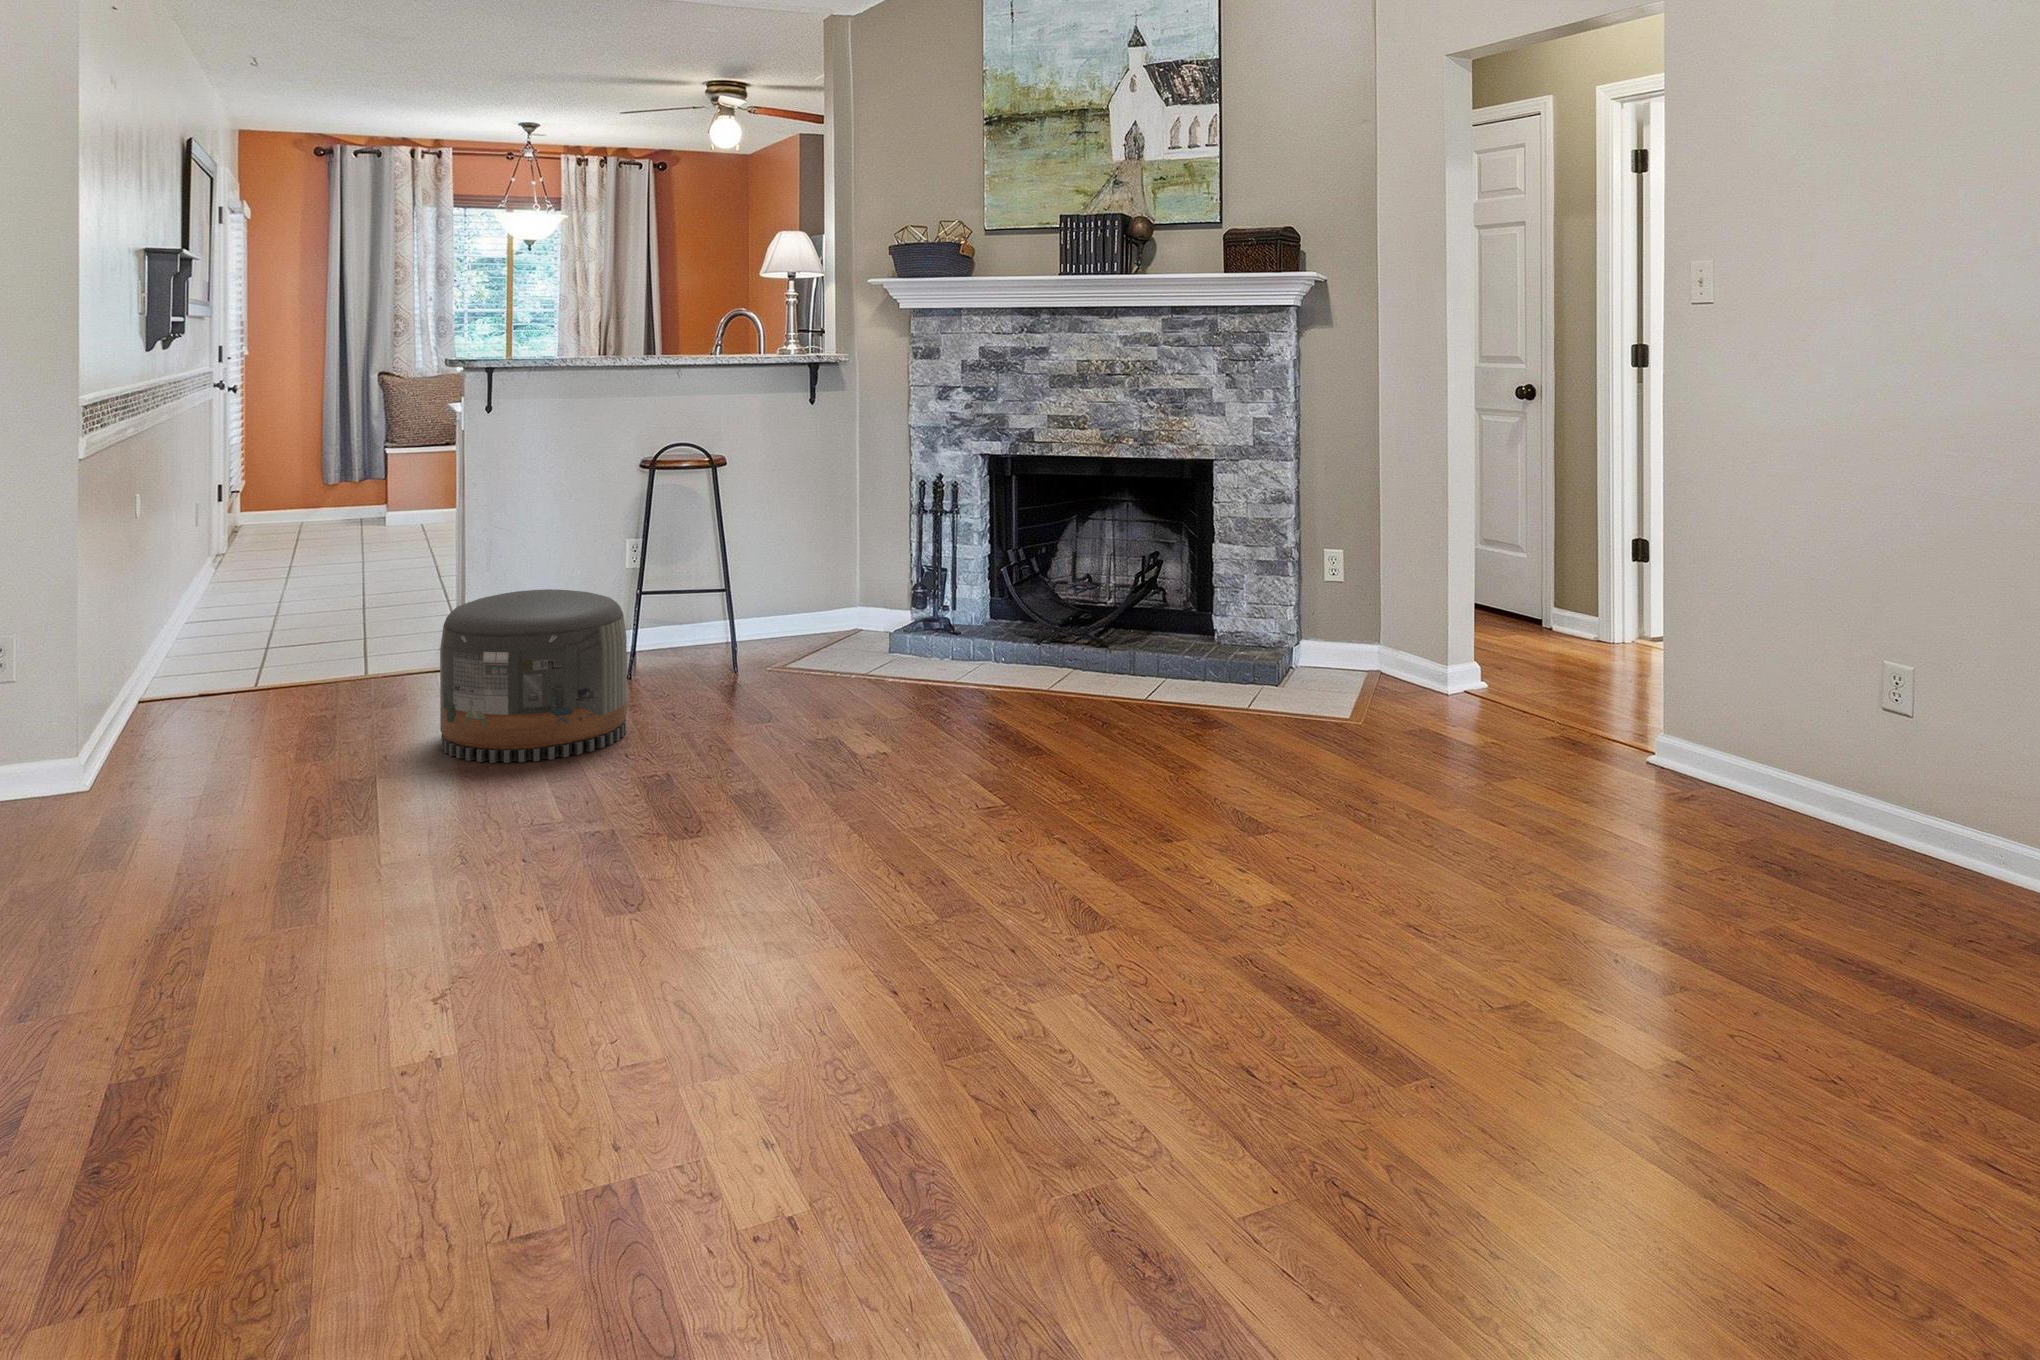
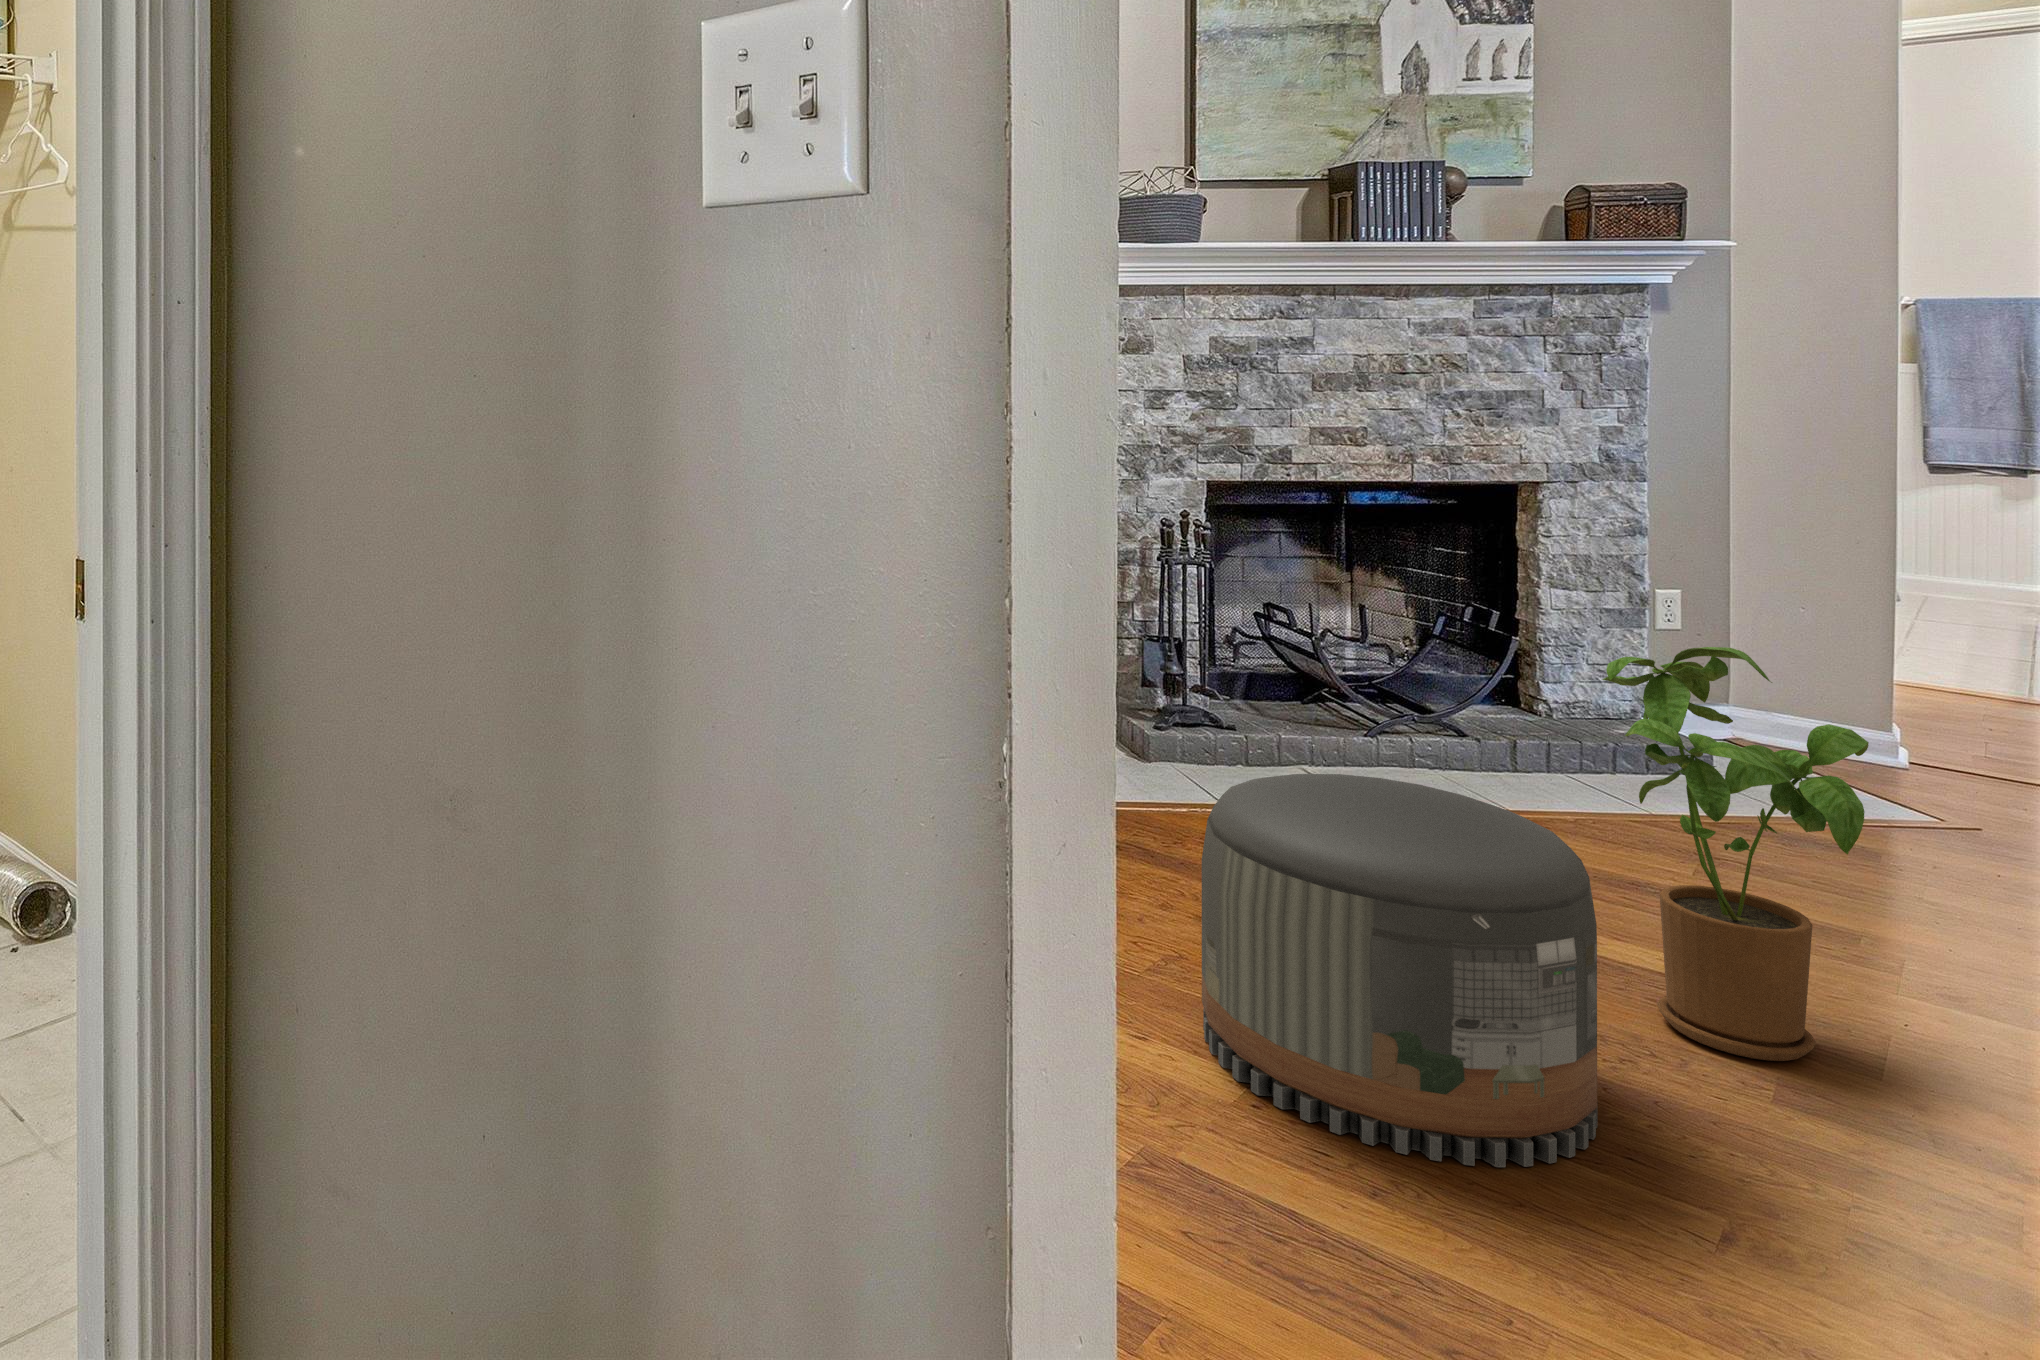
house plant: none [667,531,805,760] -> present [1603,647,1869,1061]

